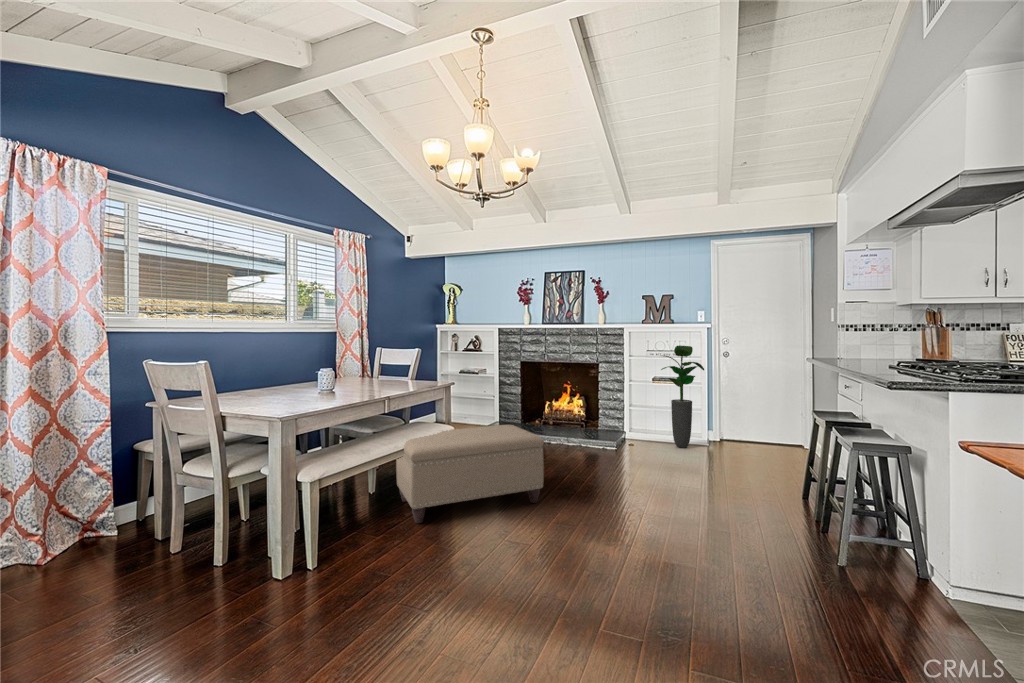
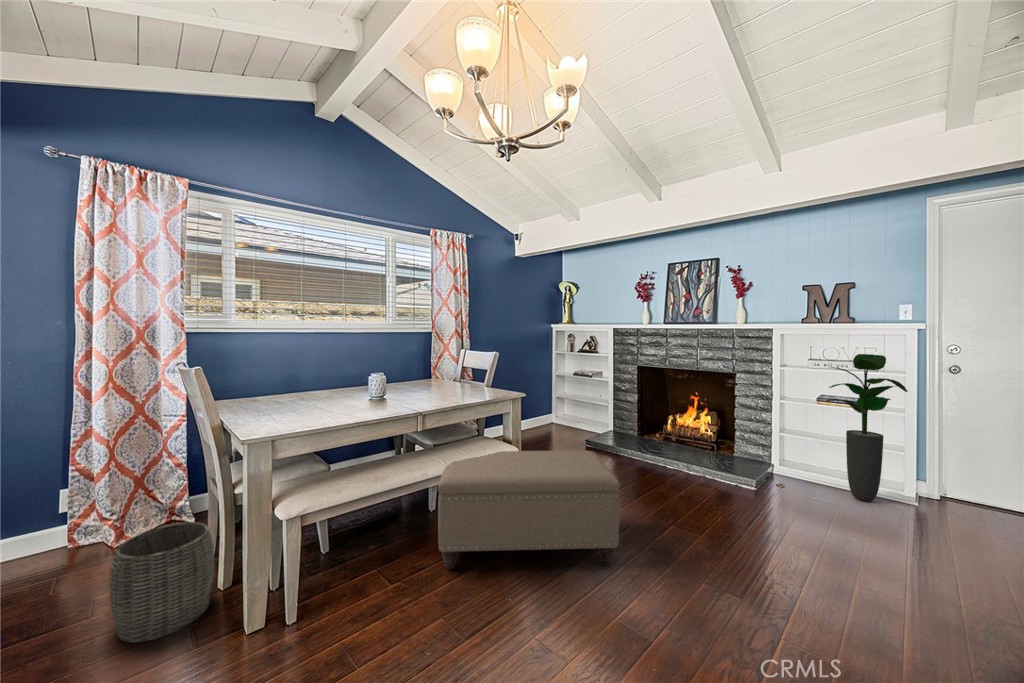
woven basket: none [132,508,223,612] -> present [110,522,214,642]

